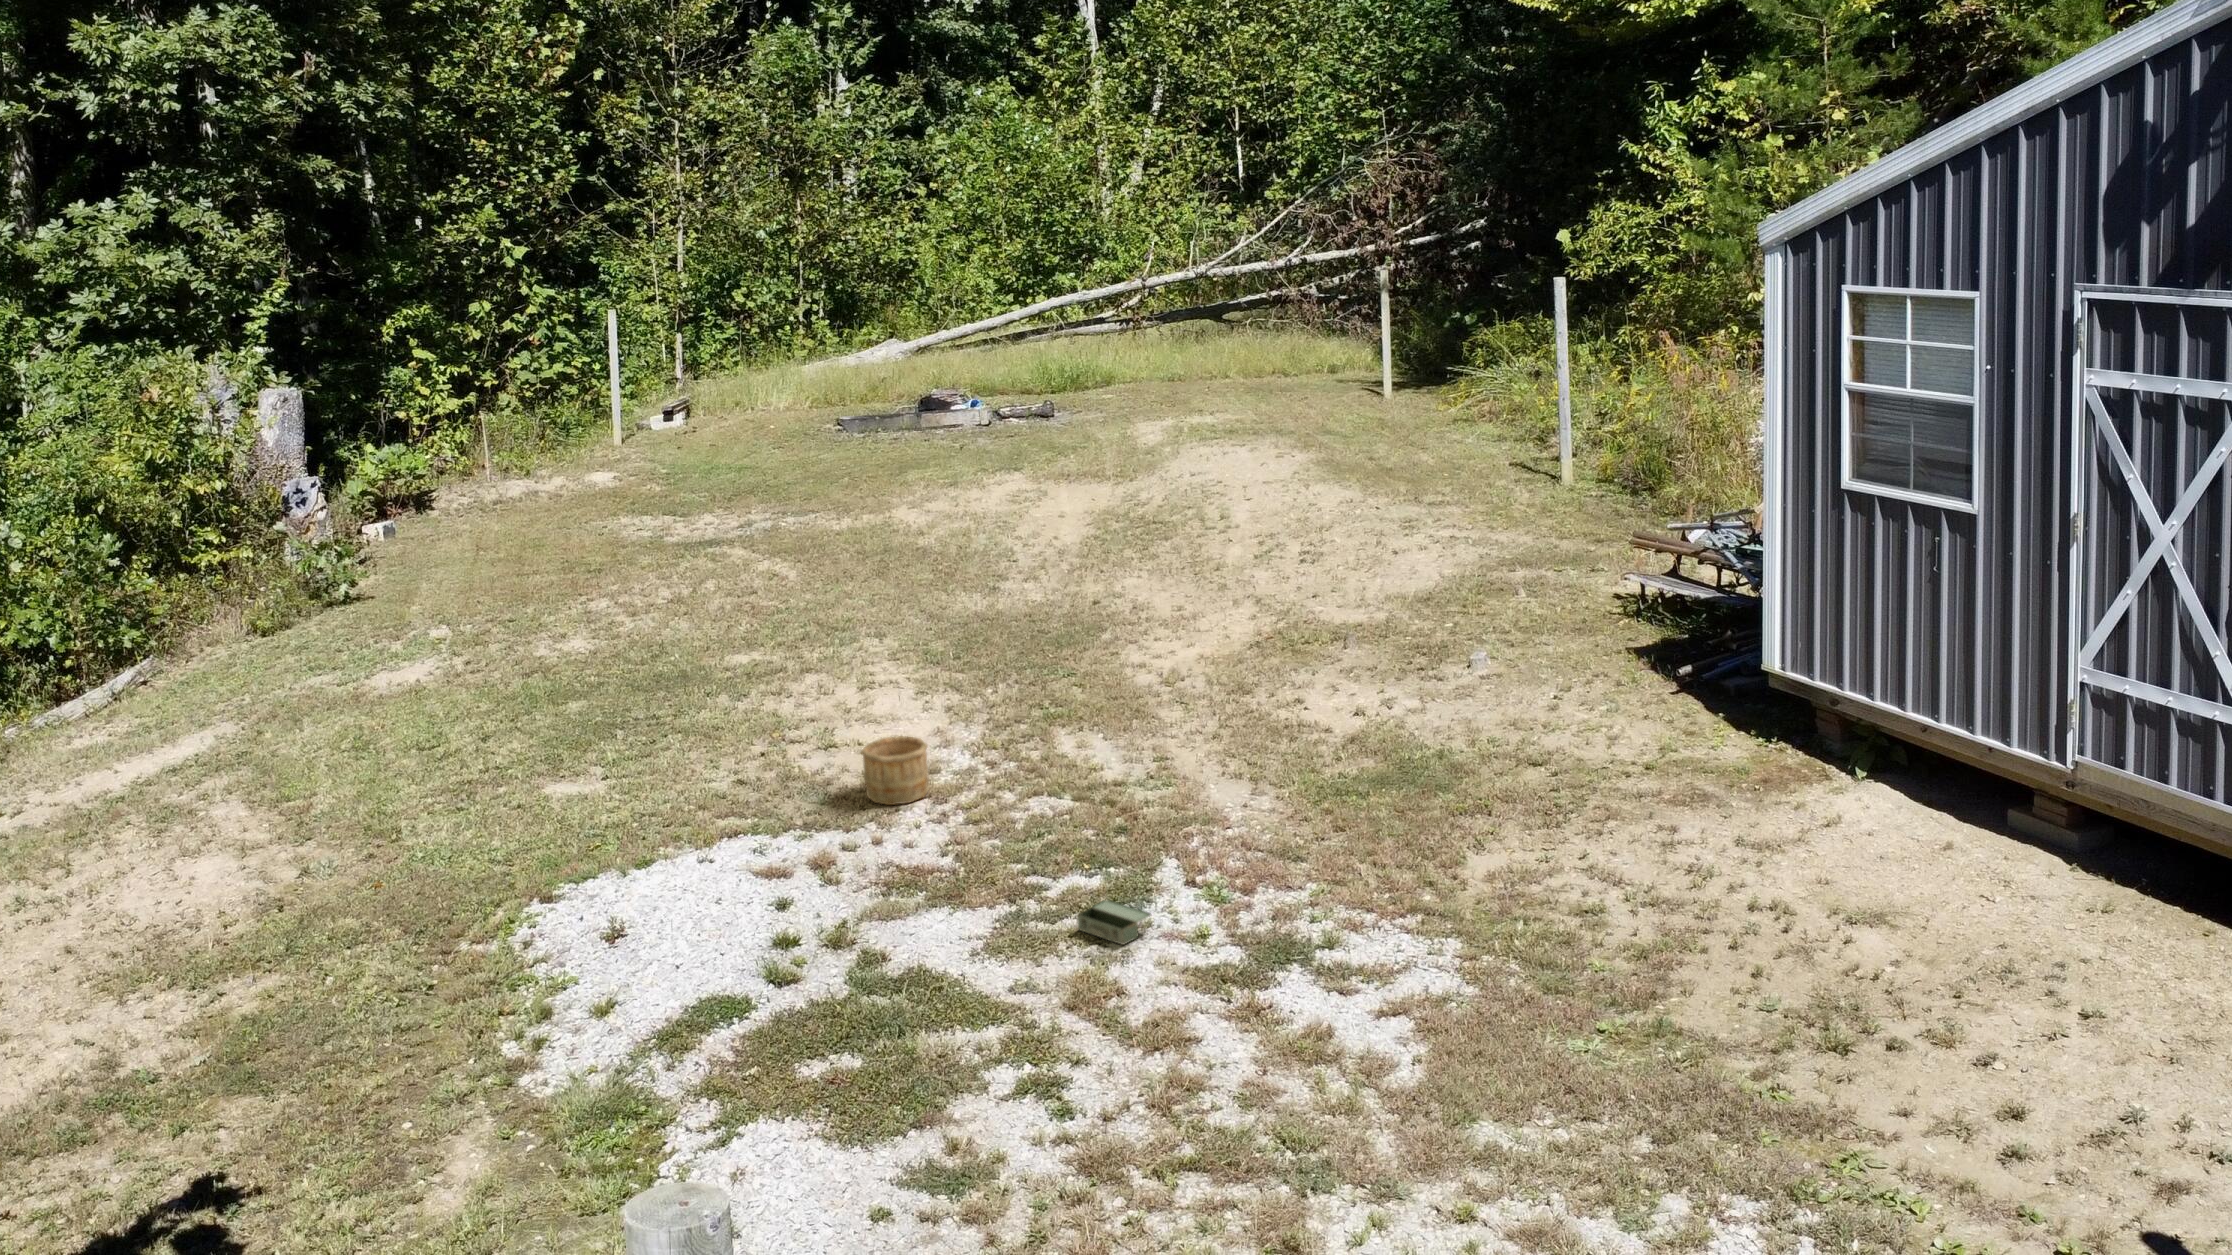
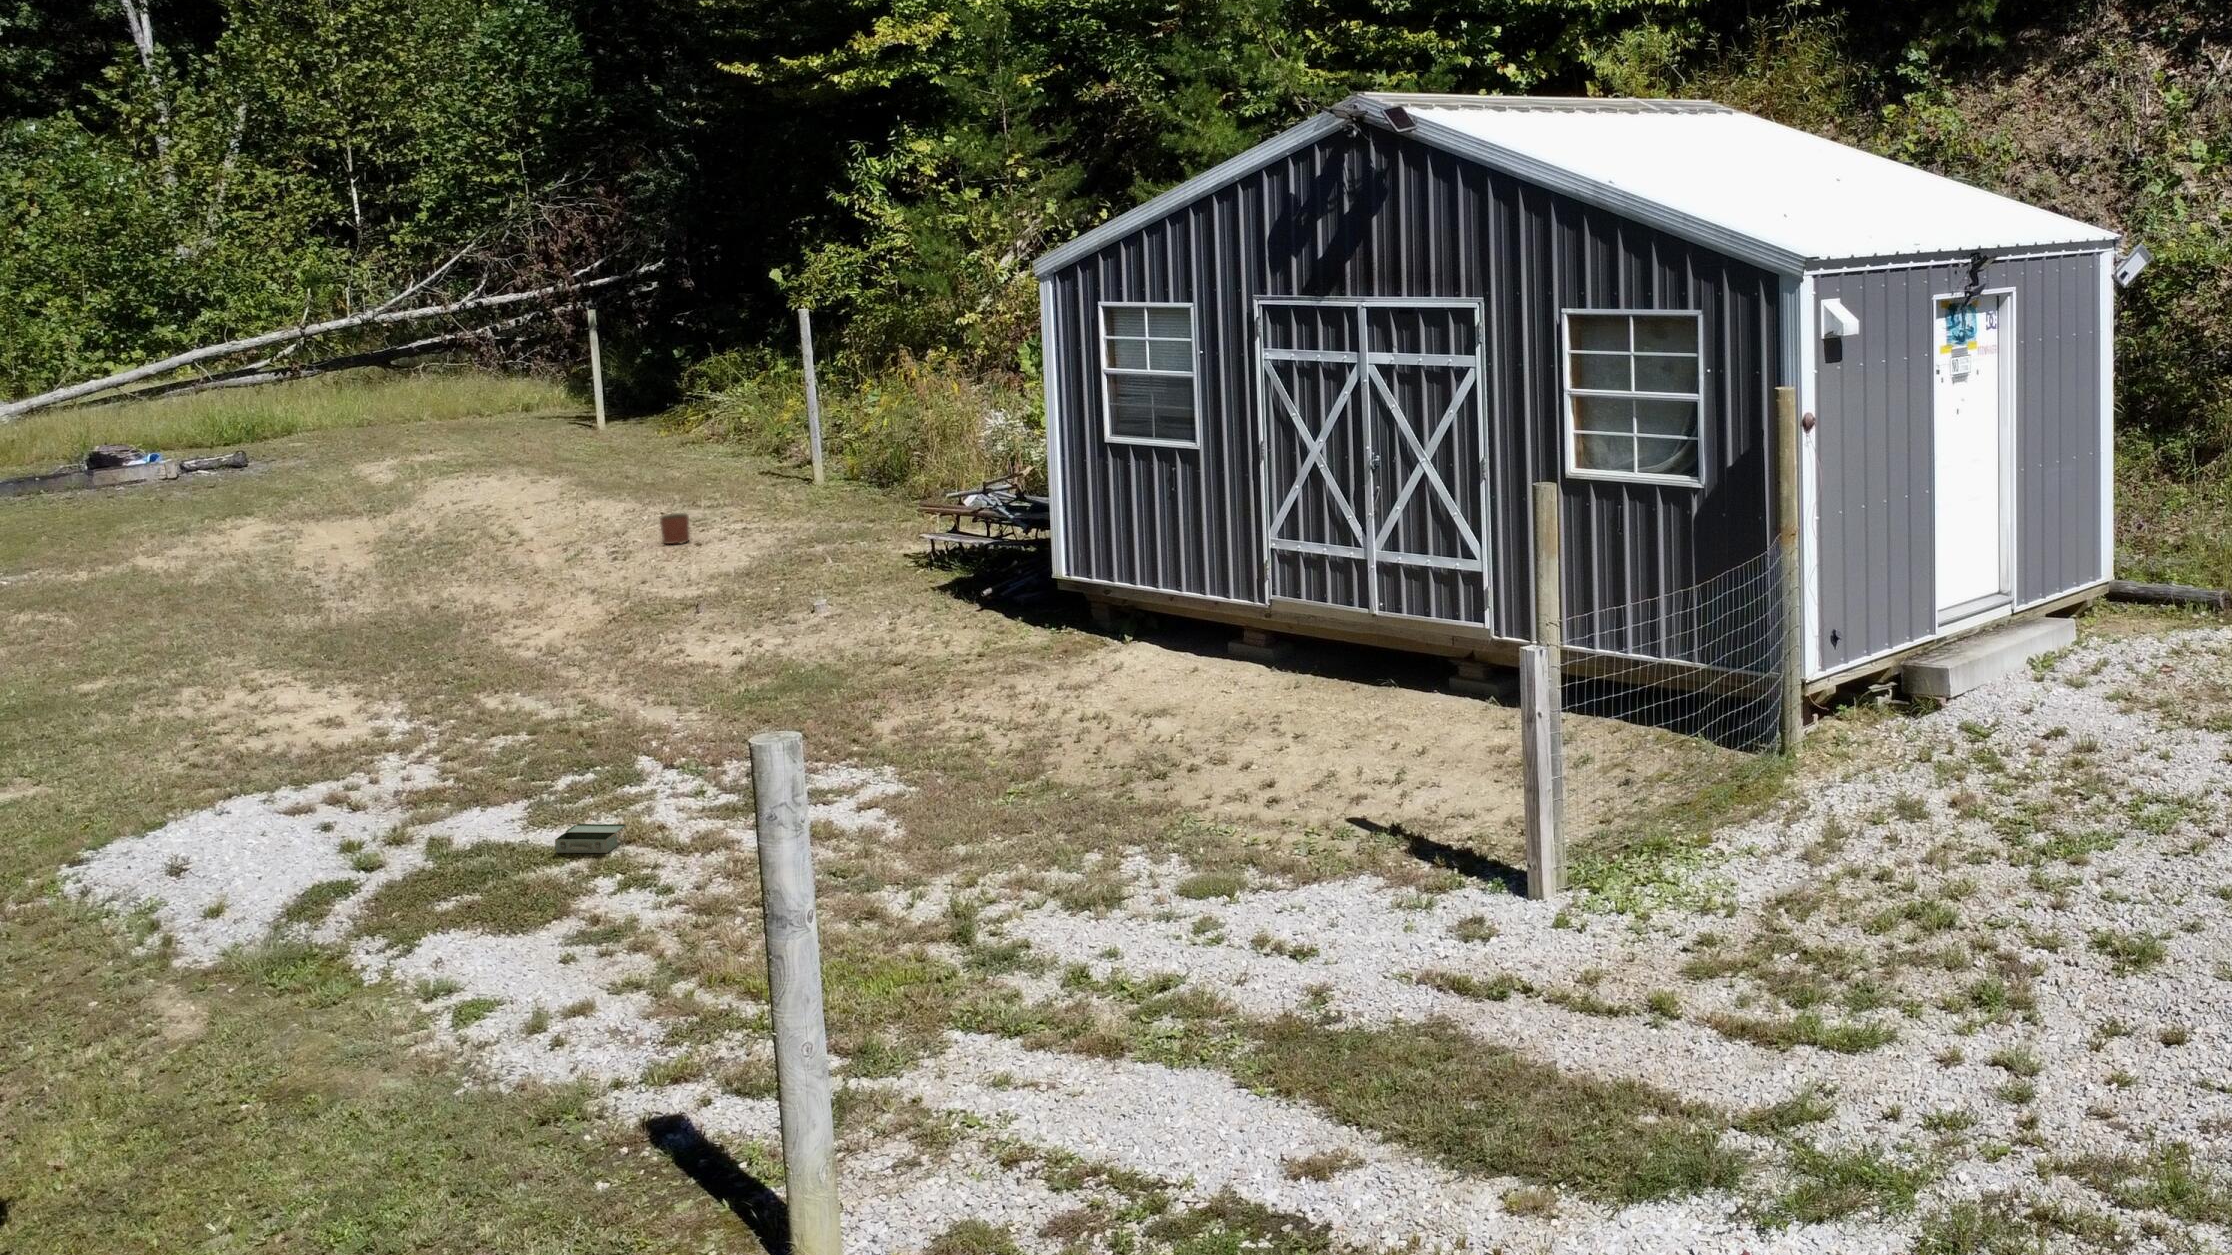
planter: none [1360,510,1390,545] -> present [659,513,690,544]
wooden bucket: present [861,736,928,805] -> none [240,743,320,810]

